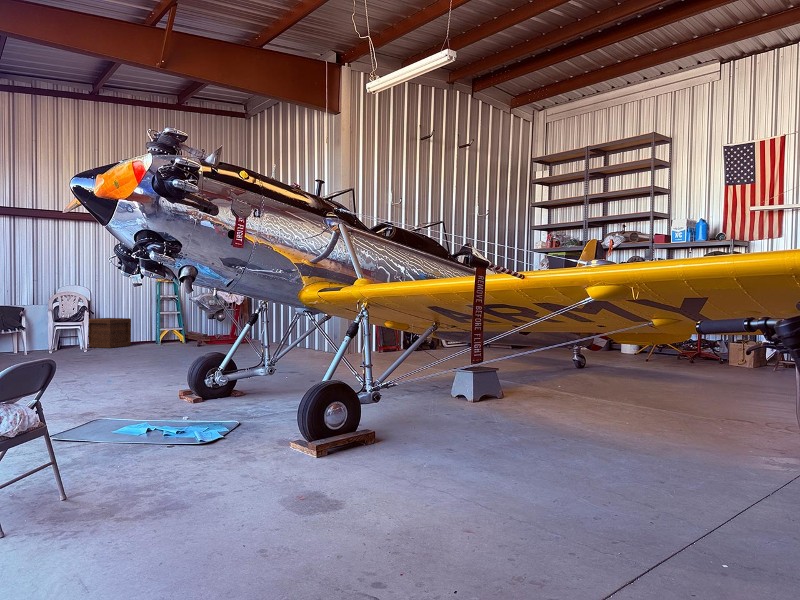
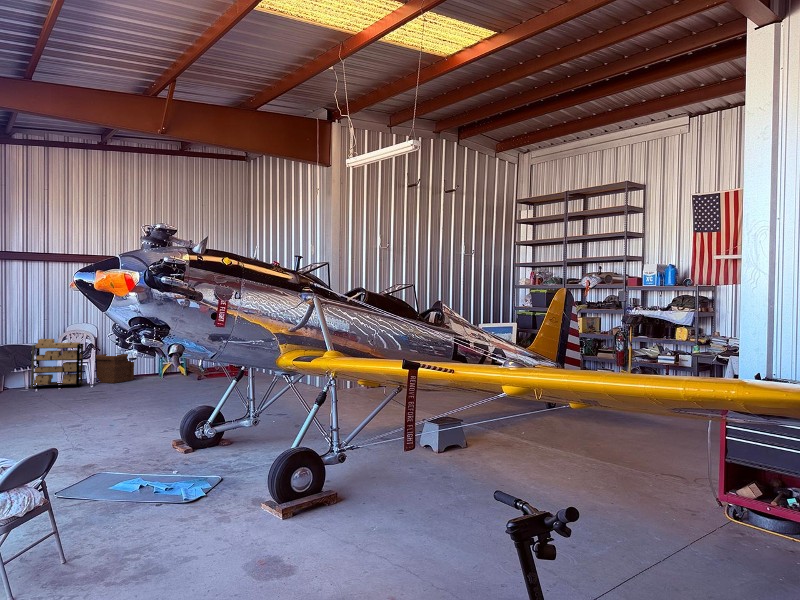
shelving unit: none [21,300,77,352] -> present [31,339,84,389]

